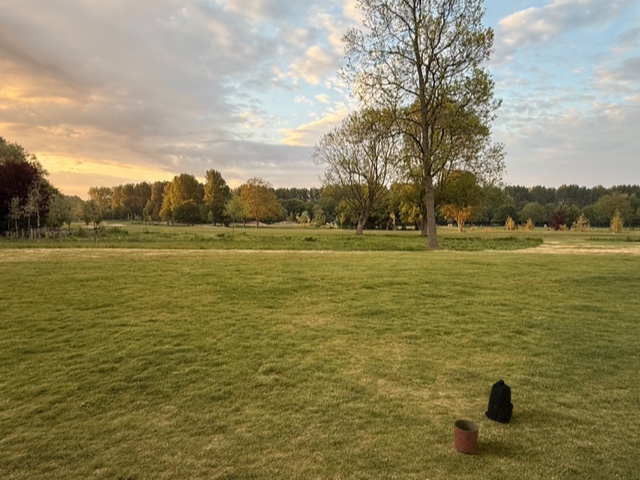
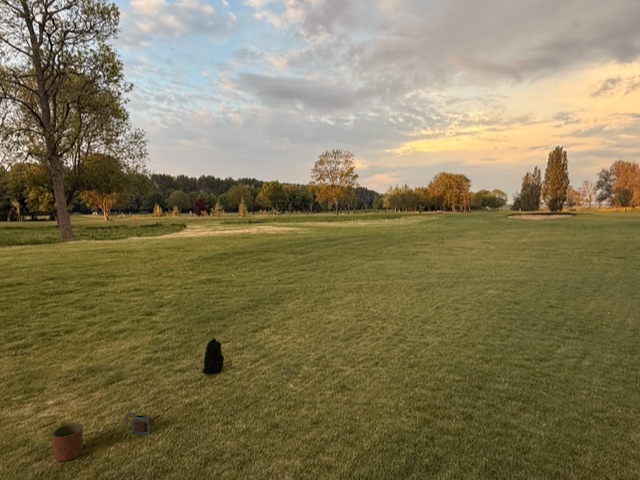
backpack: present [485,380,513,423] -> present [202,338,224,374]
watering can: none [515,431,555,462] -> present [125,413,160,434]

